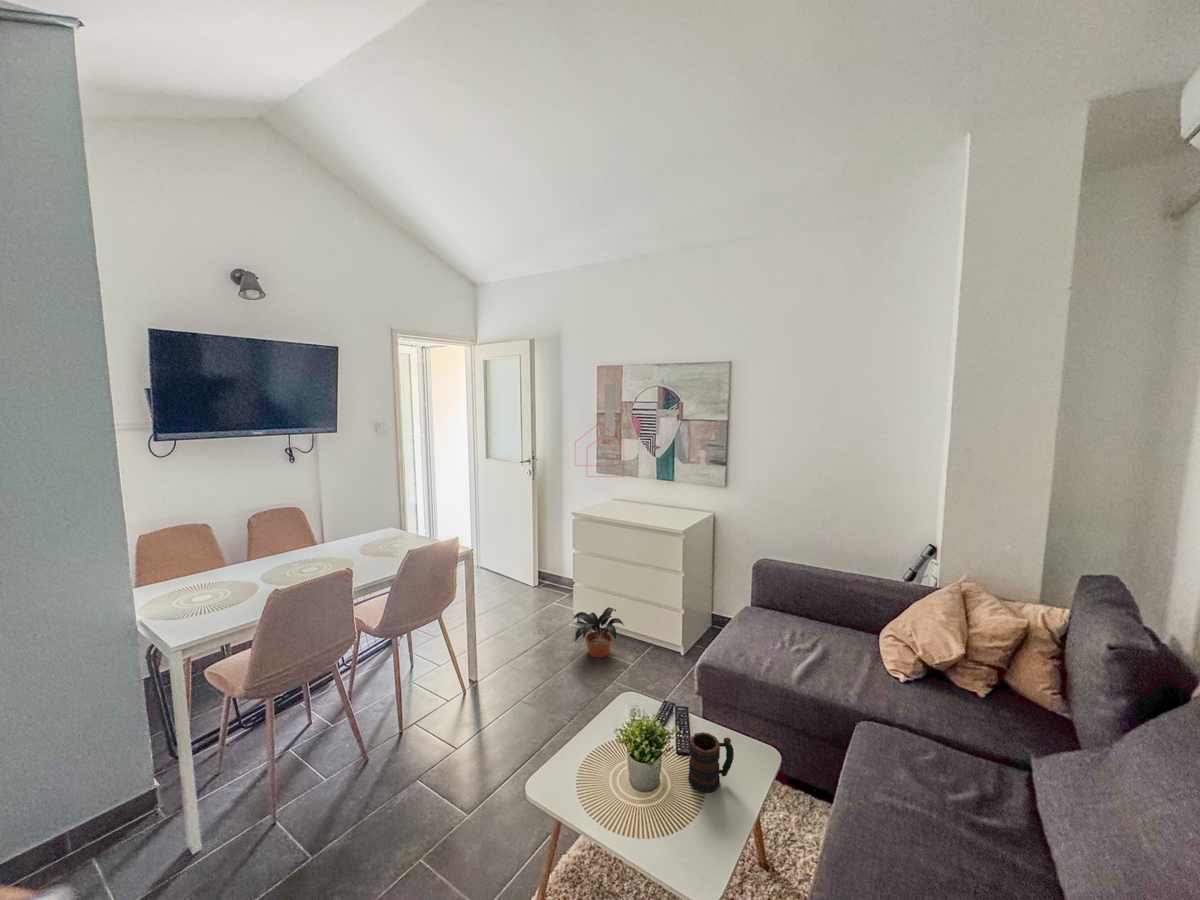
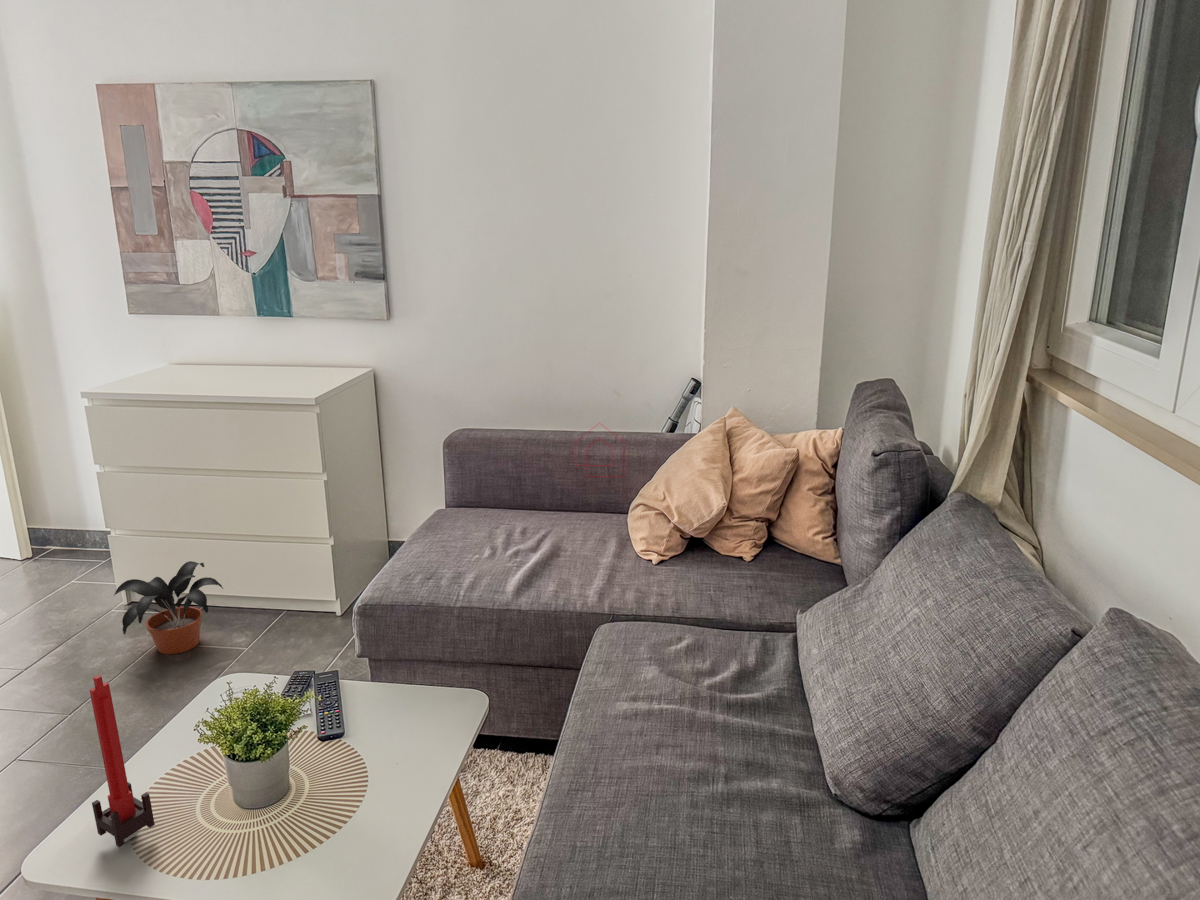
candle: none [562,690,589,789] -> present [90,675,155,847]
mug: present [688,732,734,793] -> none [337,688,412,781]

